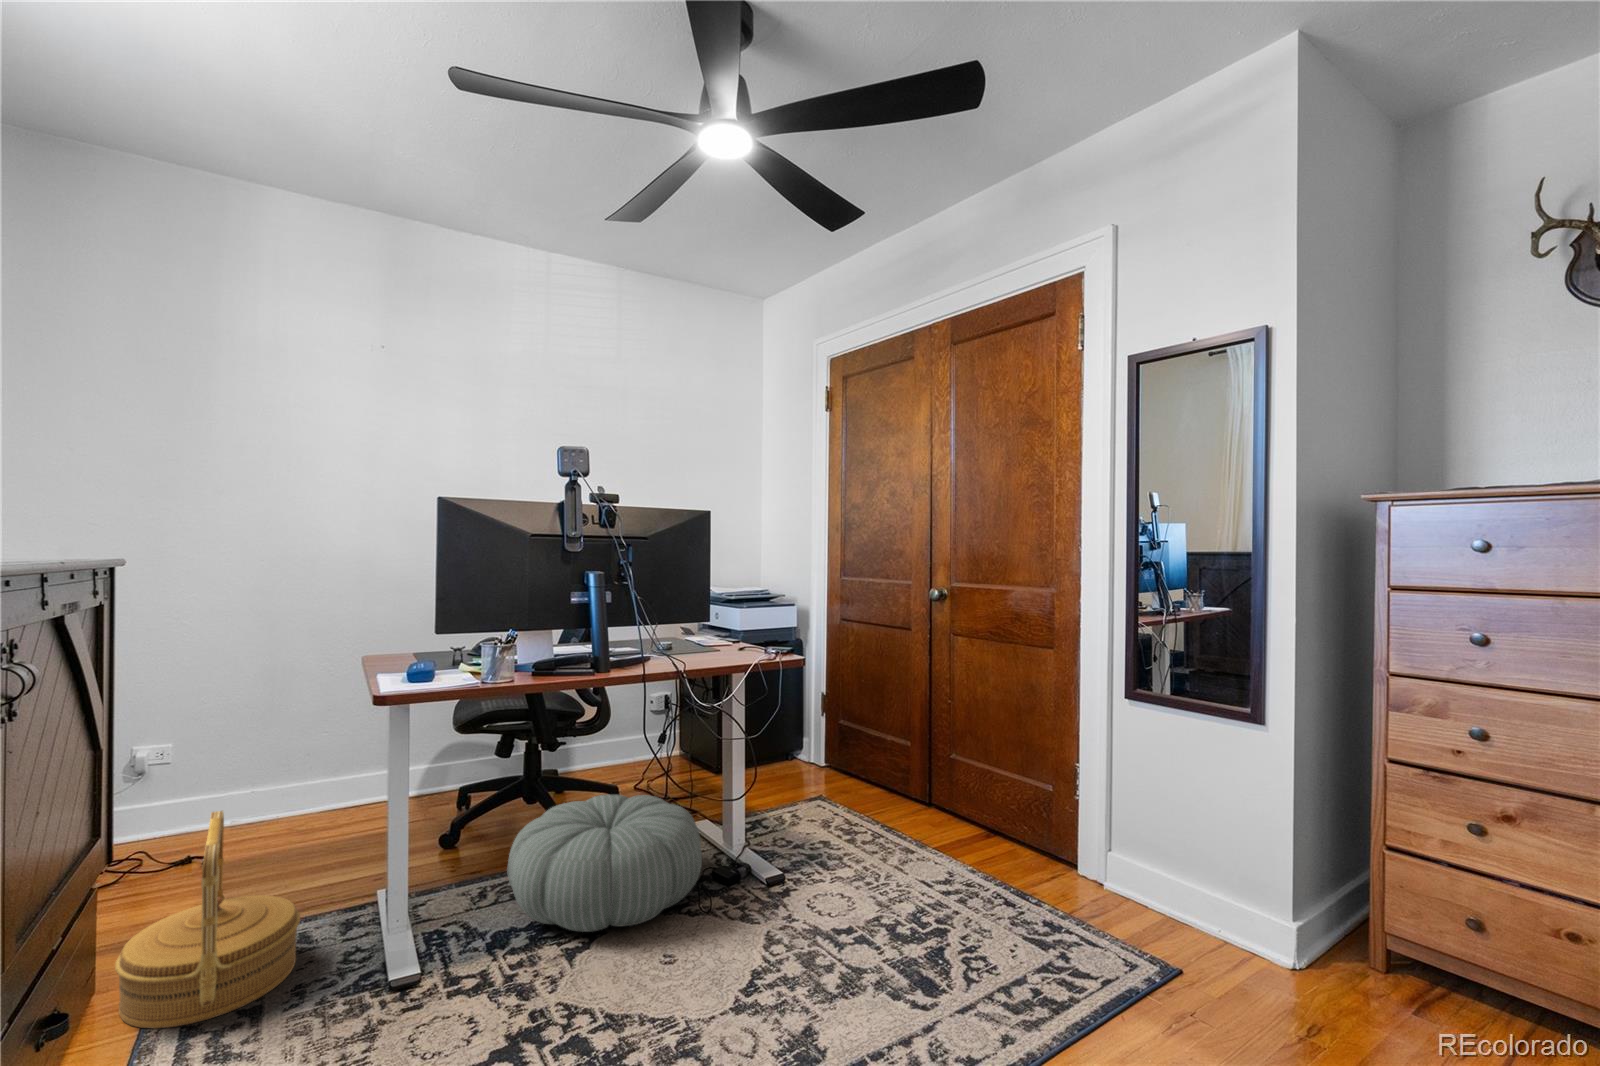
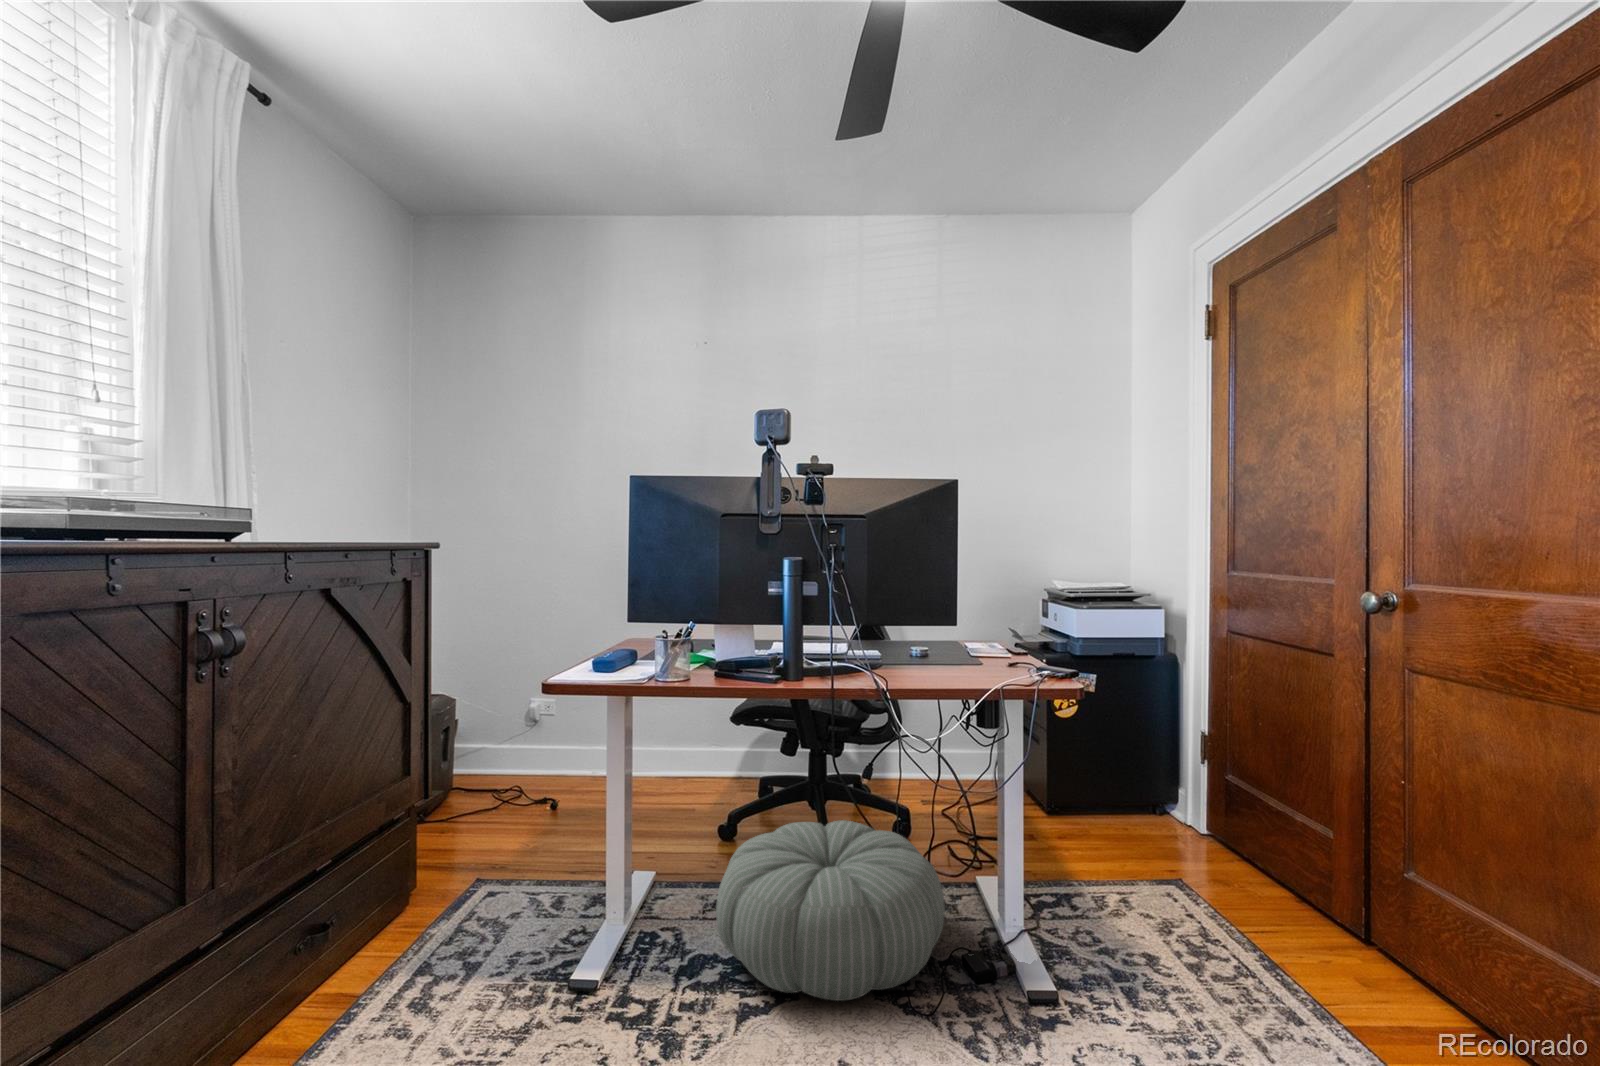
woven basket: present [115,811,300,1029] -> none [401,769,544,962]

